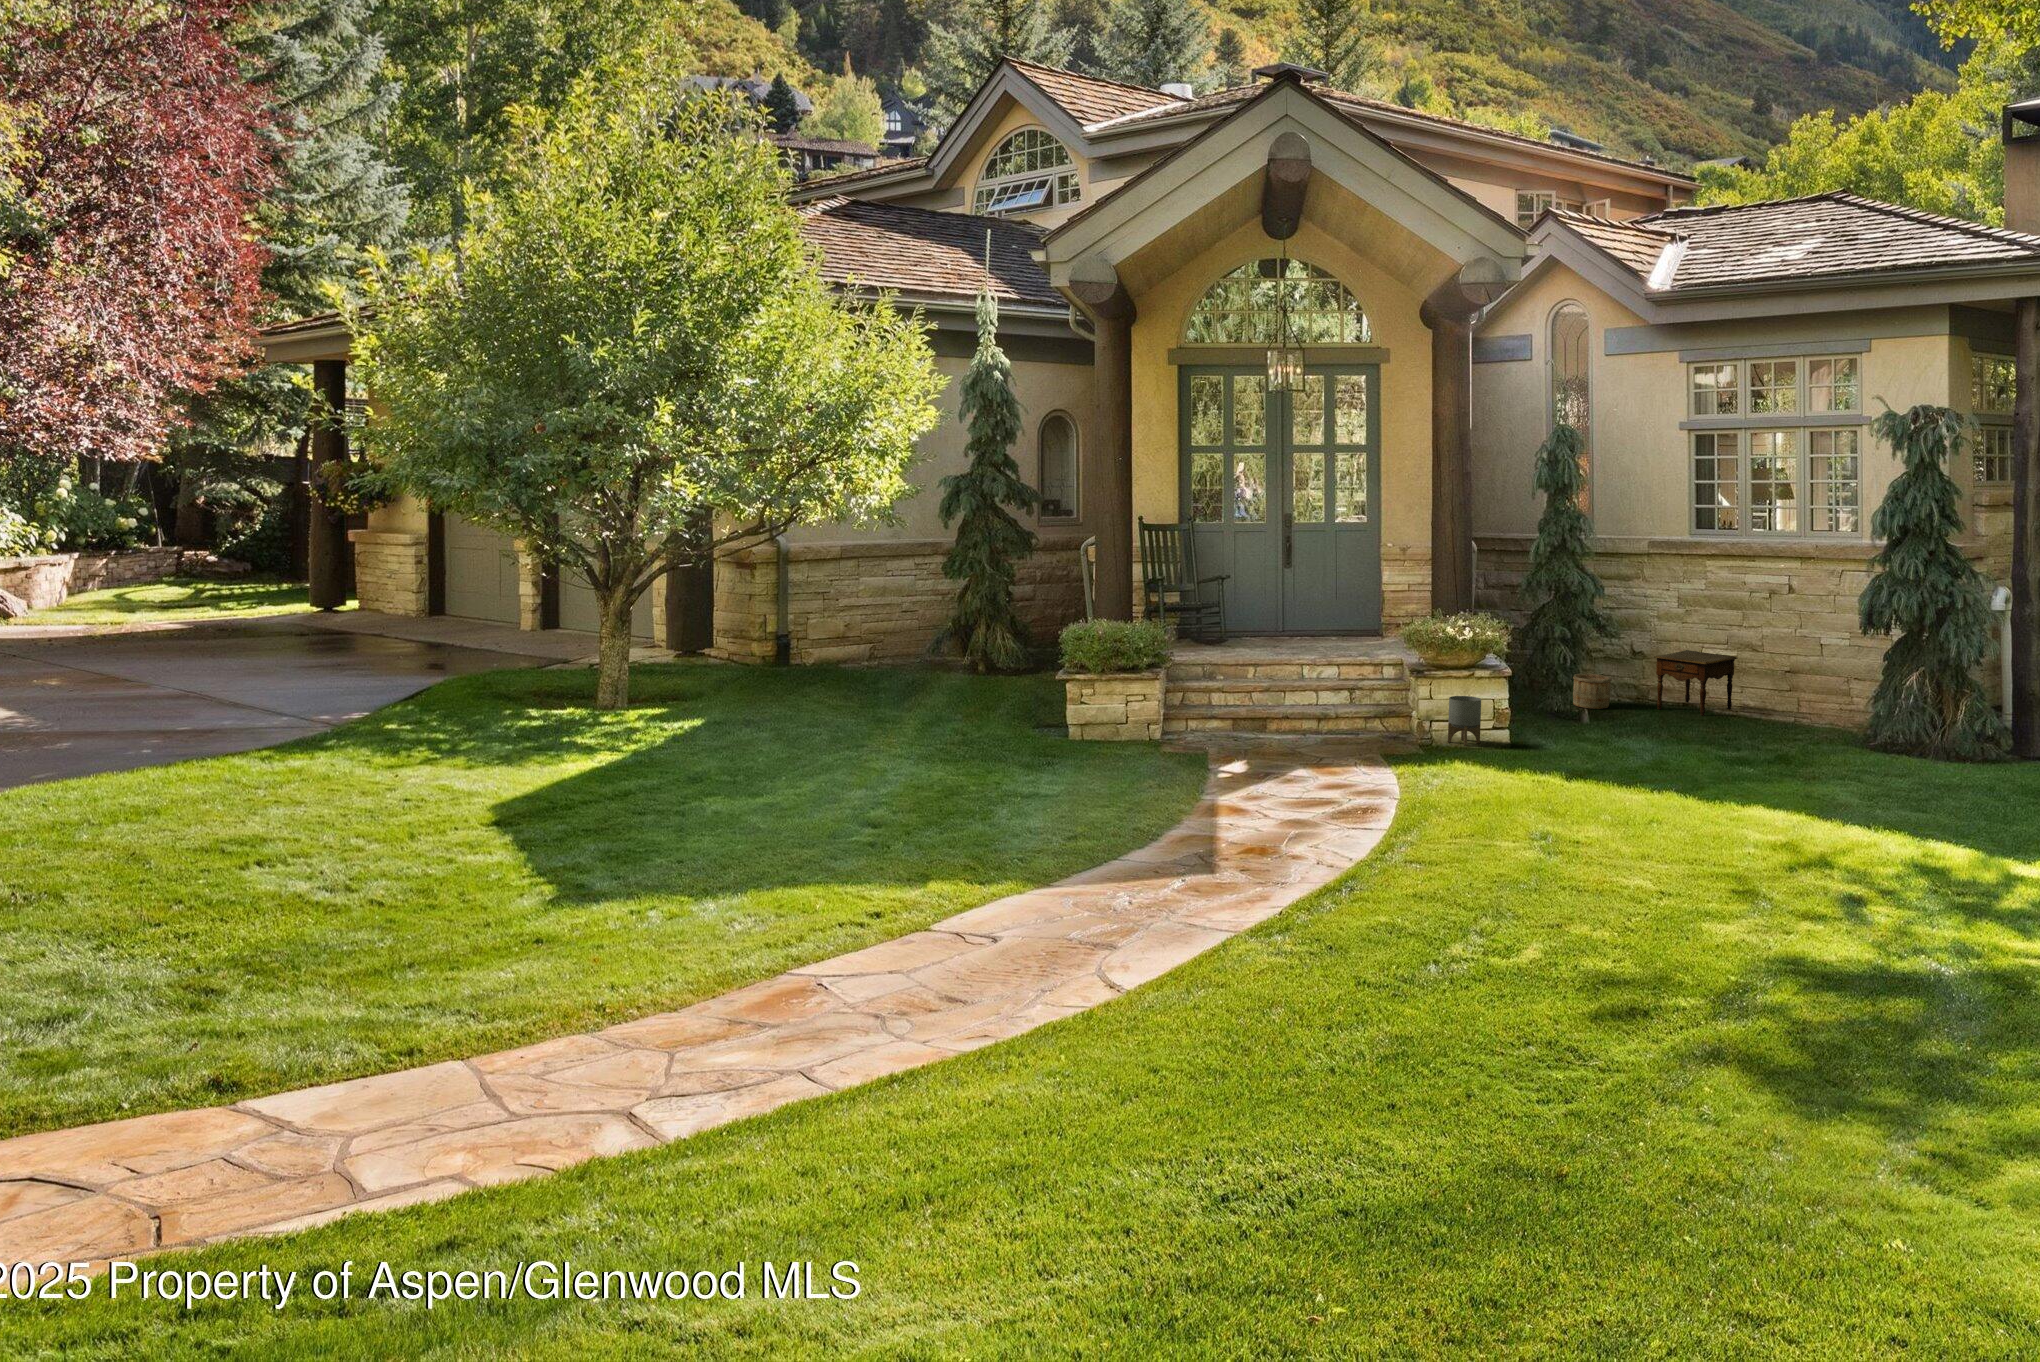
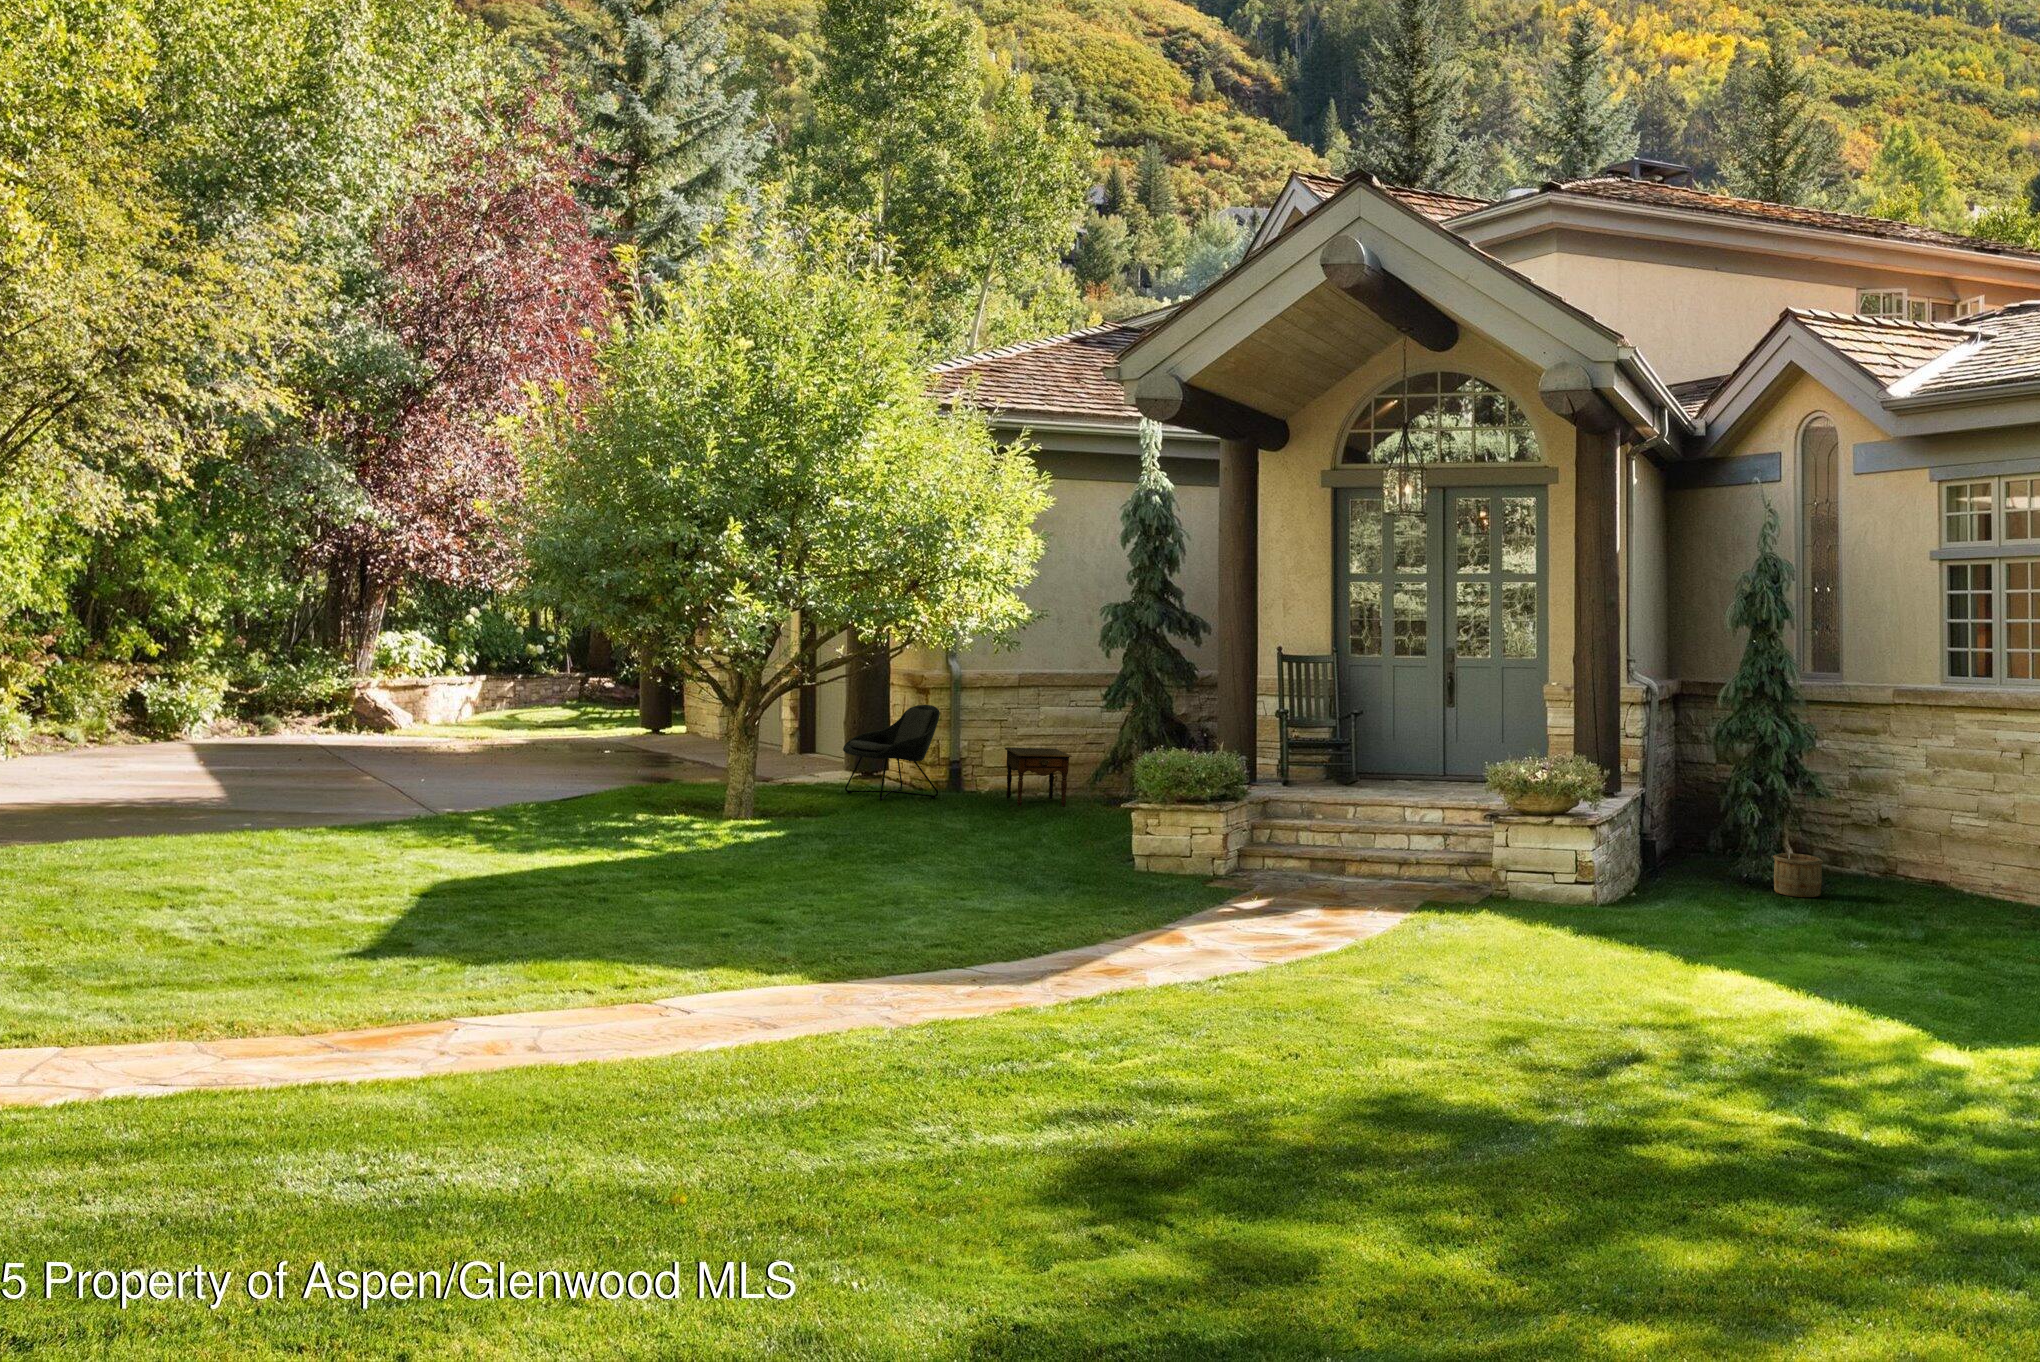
lounge chair: none [667,578,770,676] -> present [843,705,940,801]
side table: present [1654,650,1737,716] -> present [1005,747,1072,806]
planter: present [1448,696,1481,746] -> none [1540,856,1580,915]

